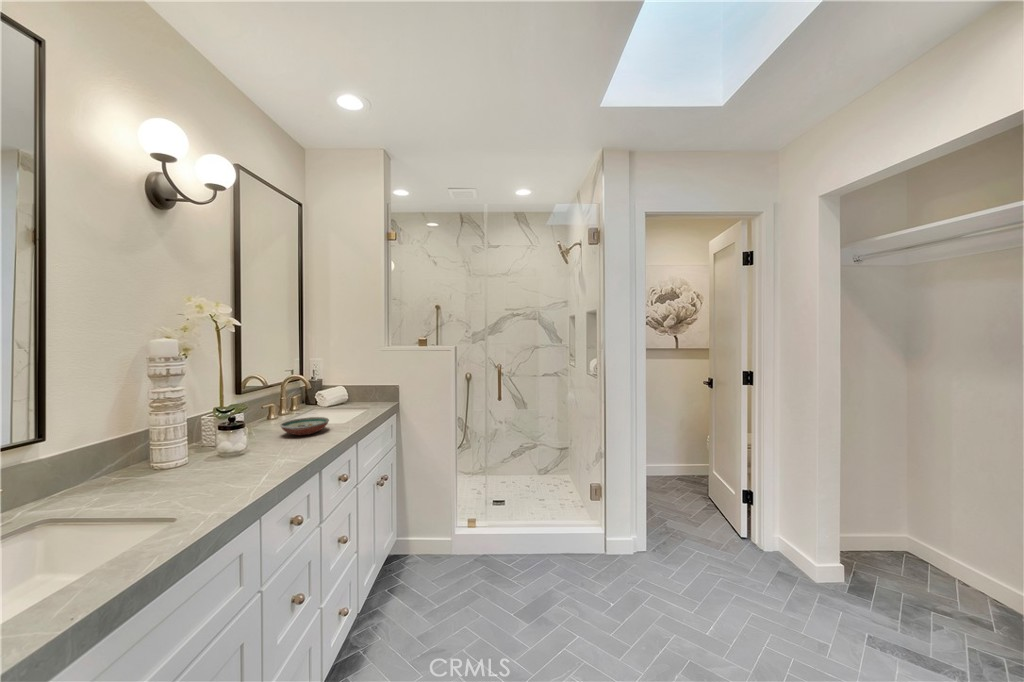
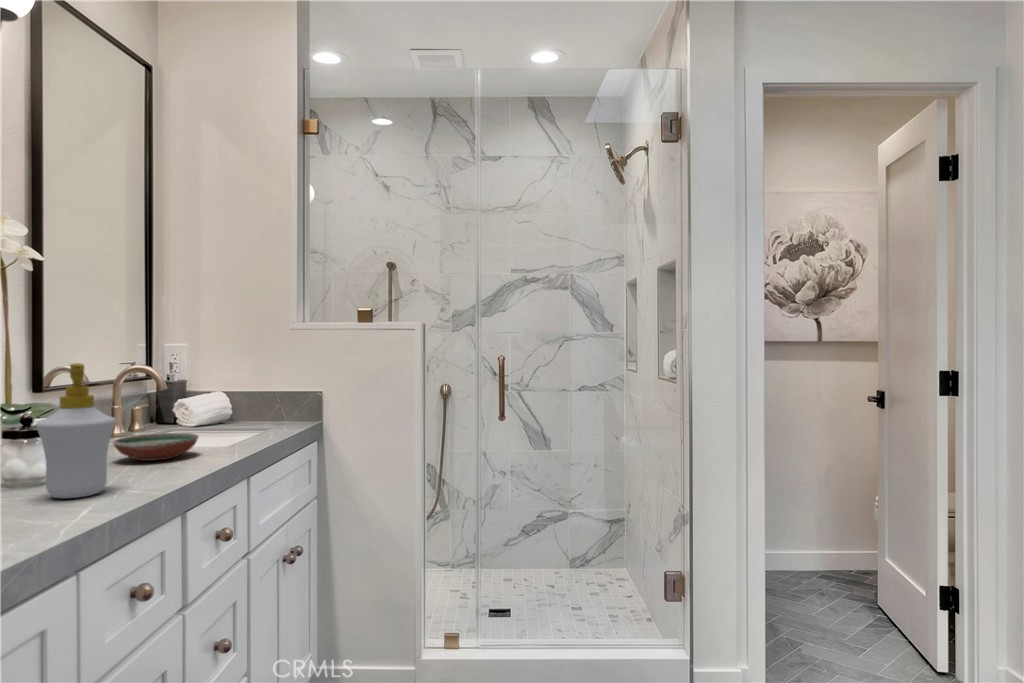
soap bottle: none [235,390,281,468] -> present [36,363,116,498]

